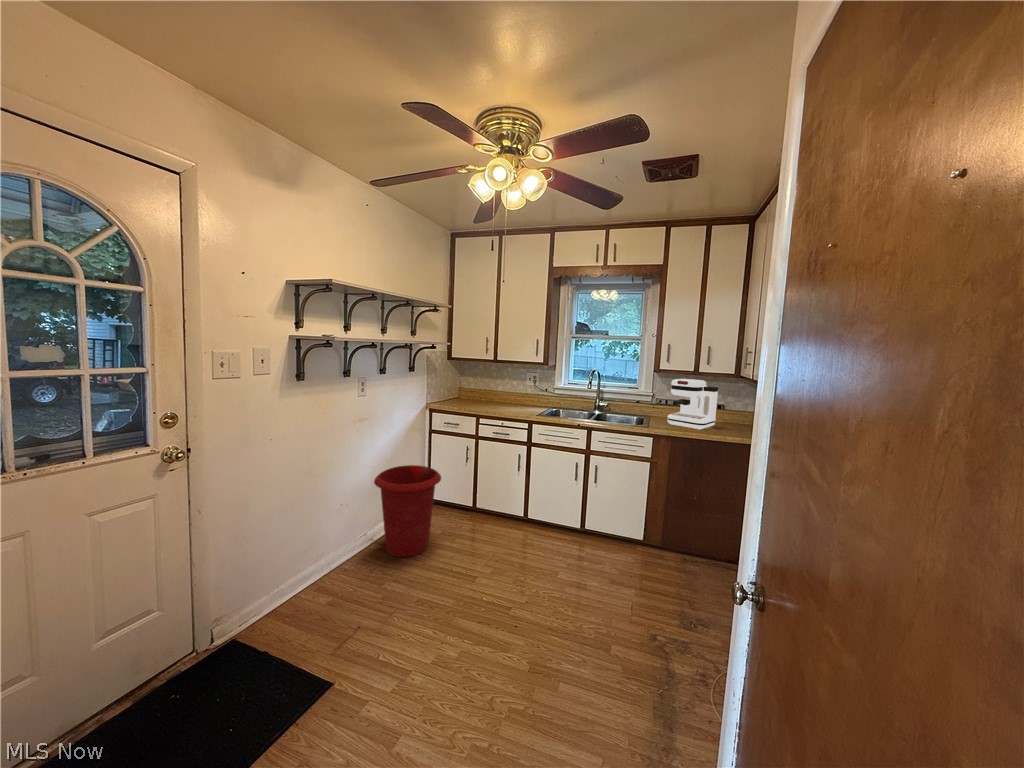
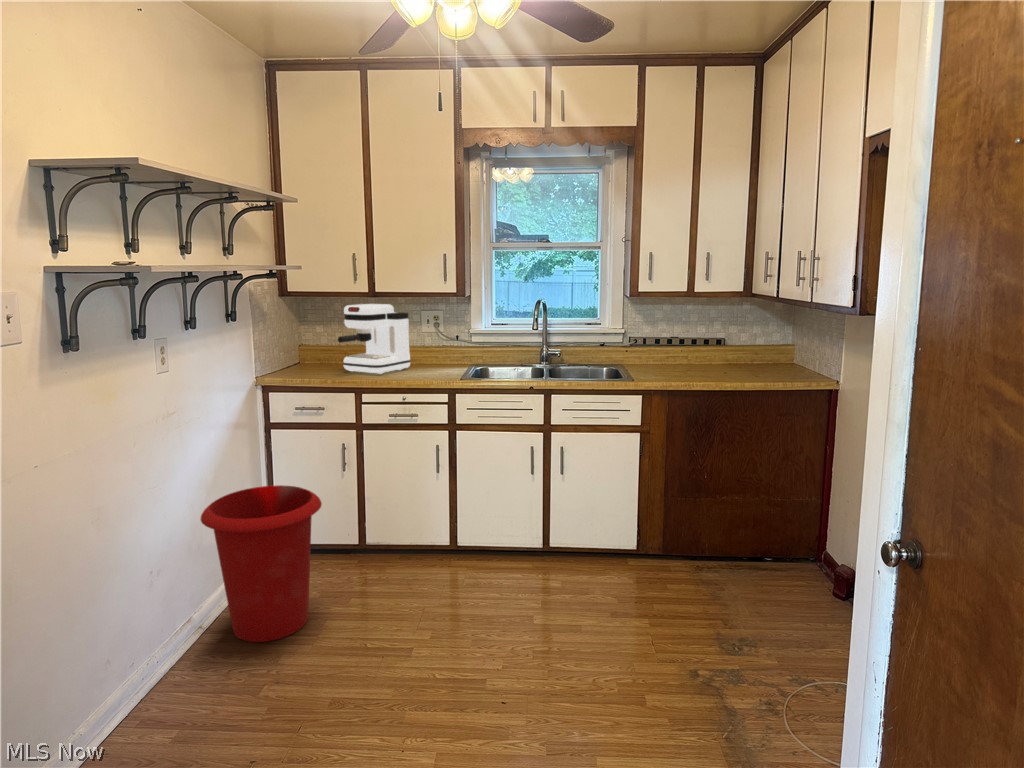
coffee maker: present [667,379,718,430] -> present [338,304,410,374]

